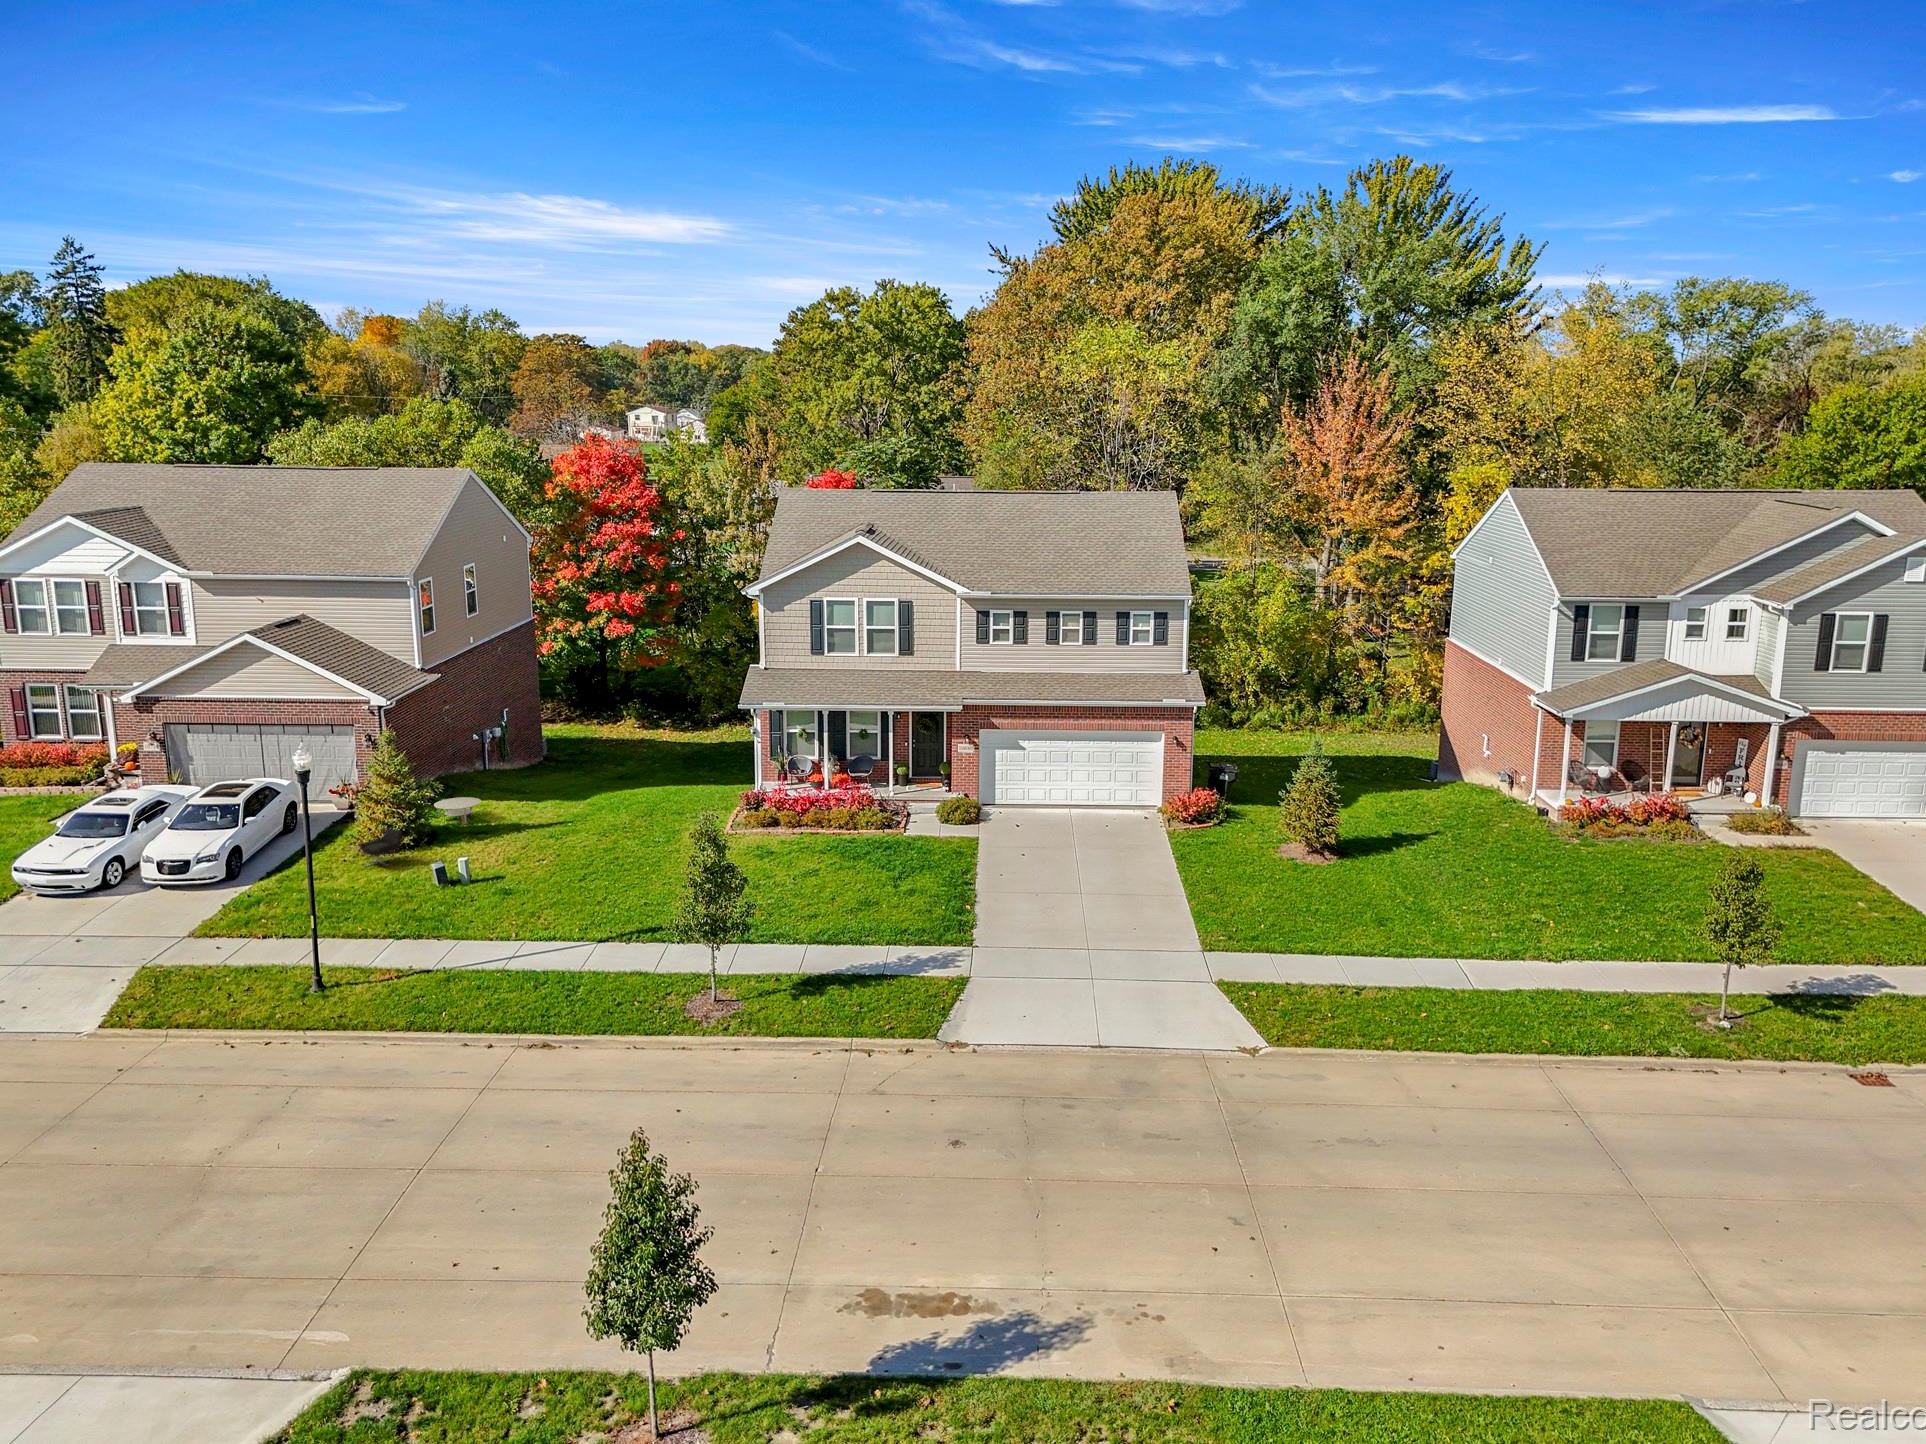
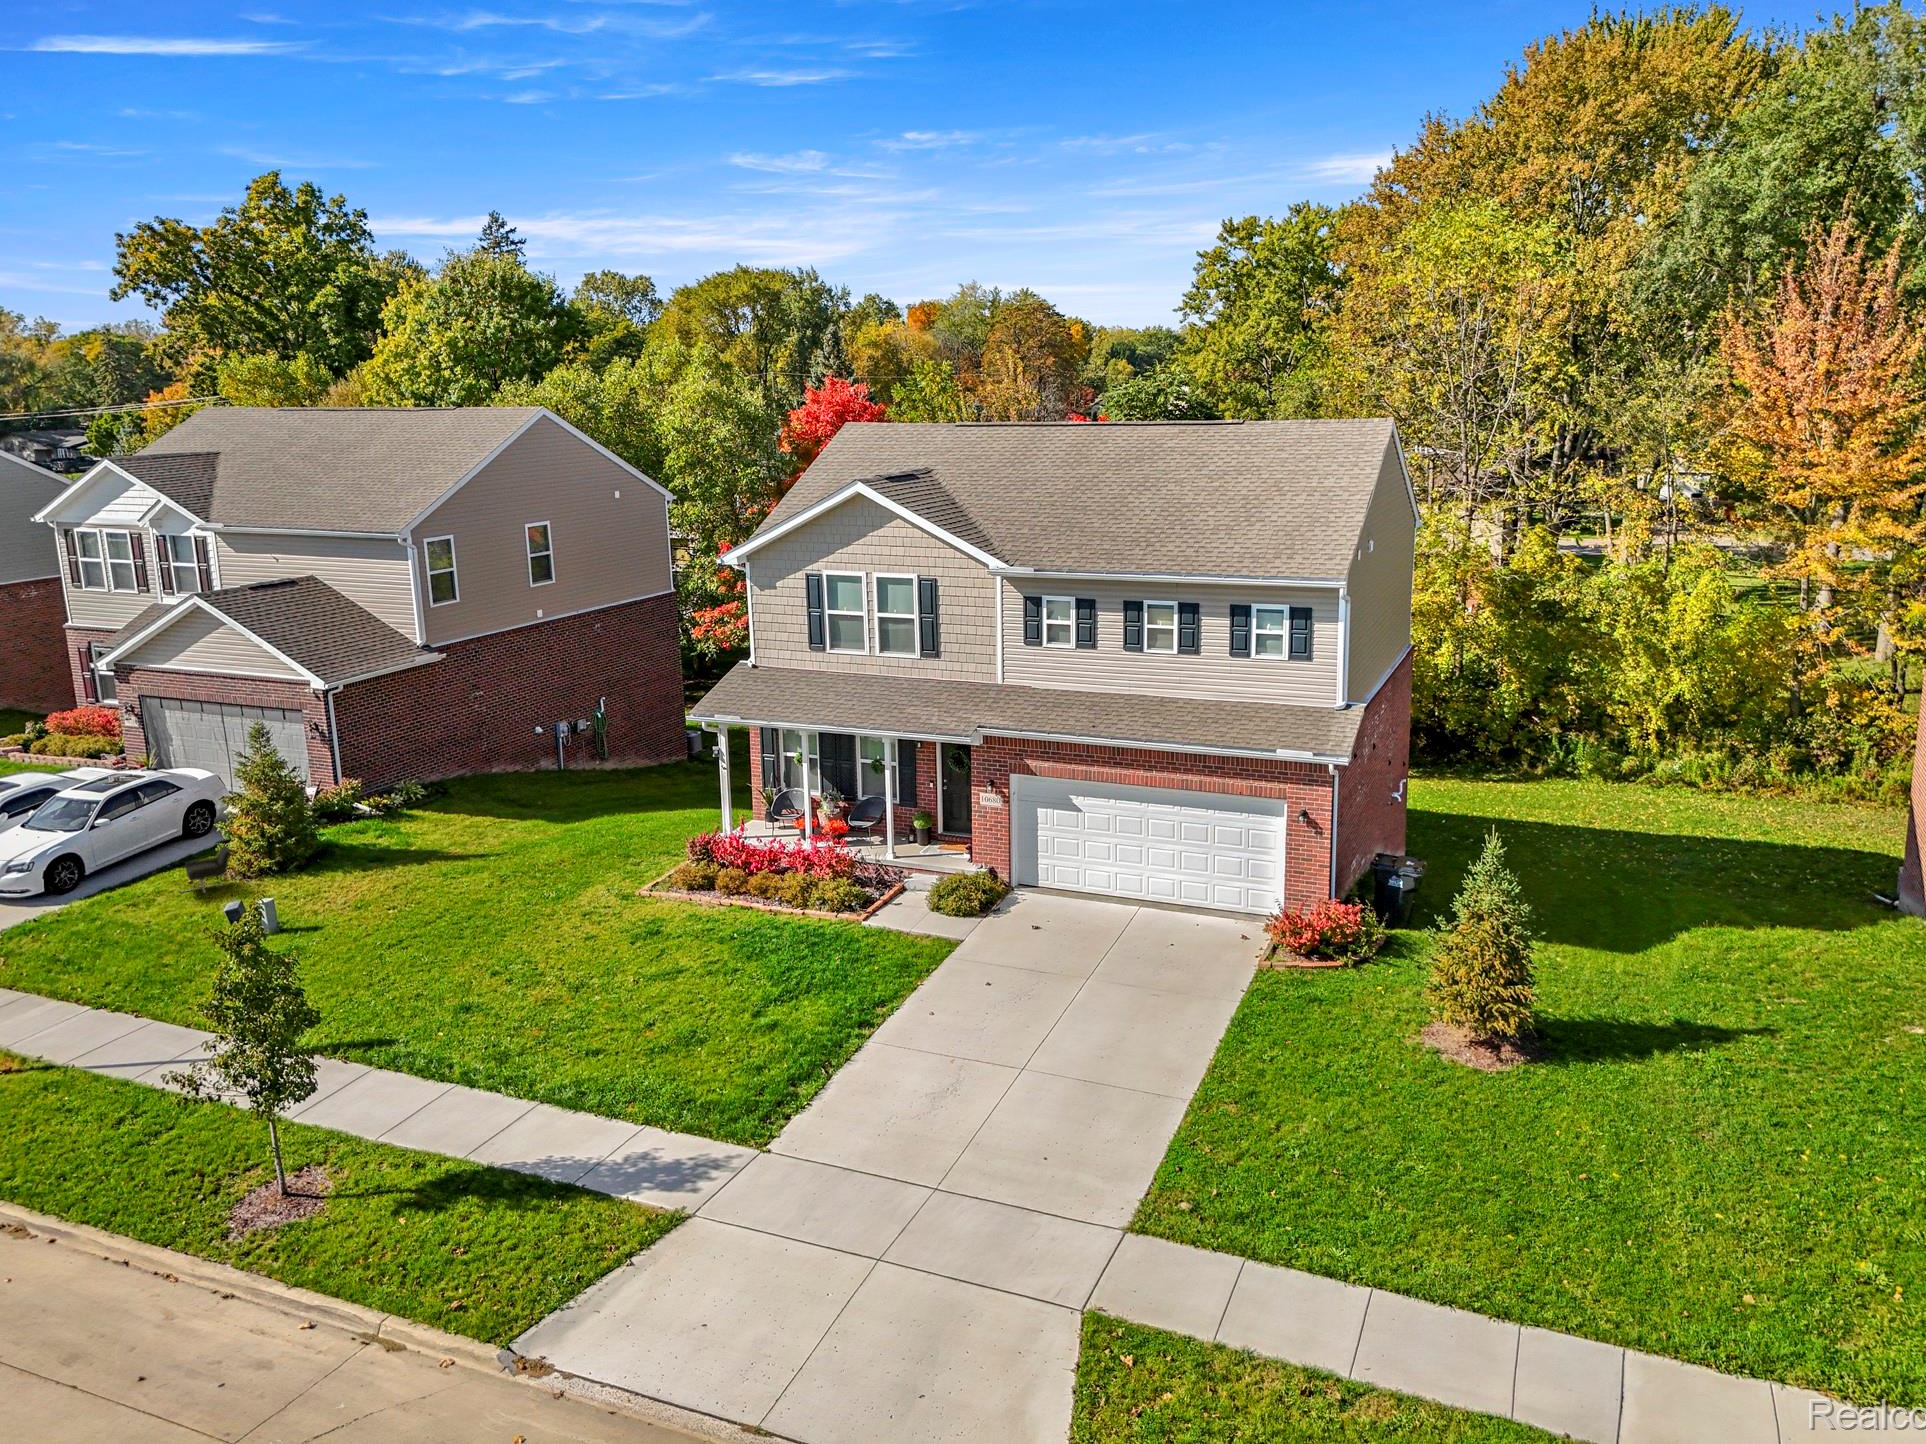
round table: present [434,797,481,824] -> none [332,809,391,845]

